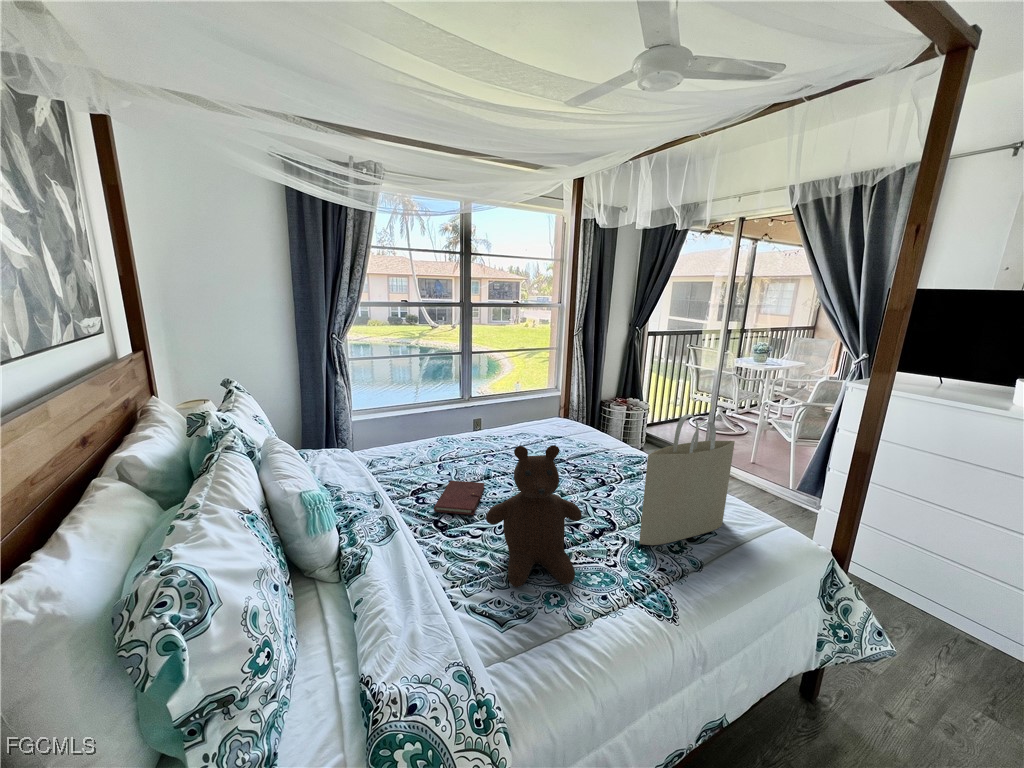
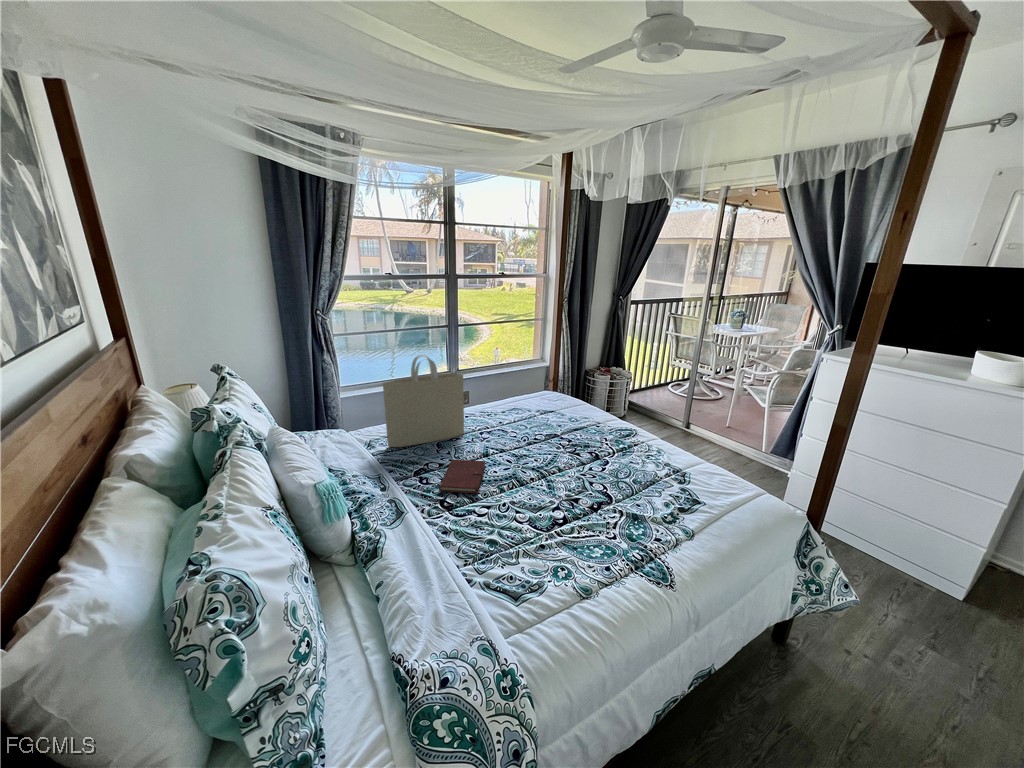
tote bag: present [639,414,735,545] -> present [383,355,464,447]
teddy bear: present [486,445,582,587] -> none [494,430,584,563]

